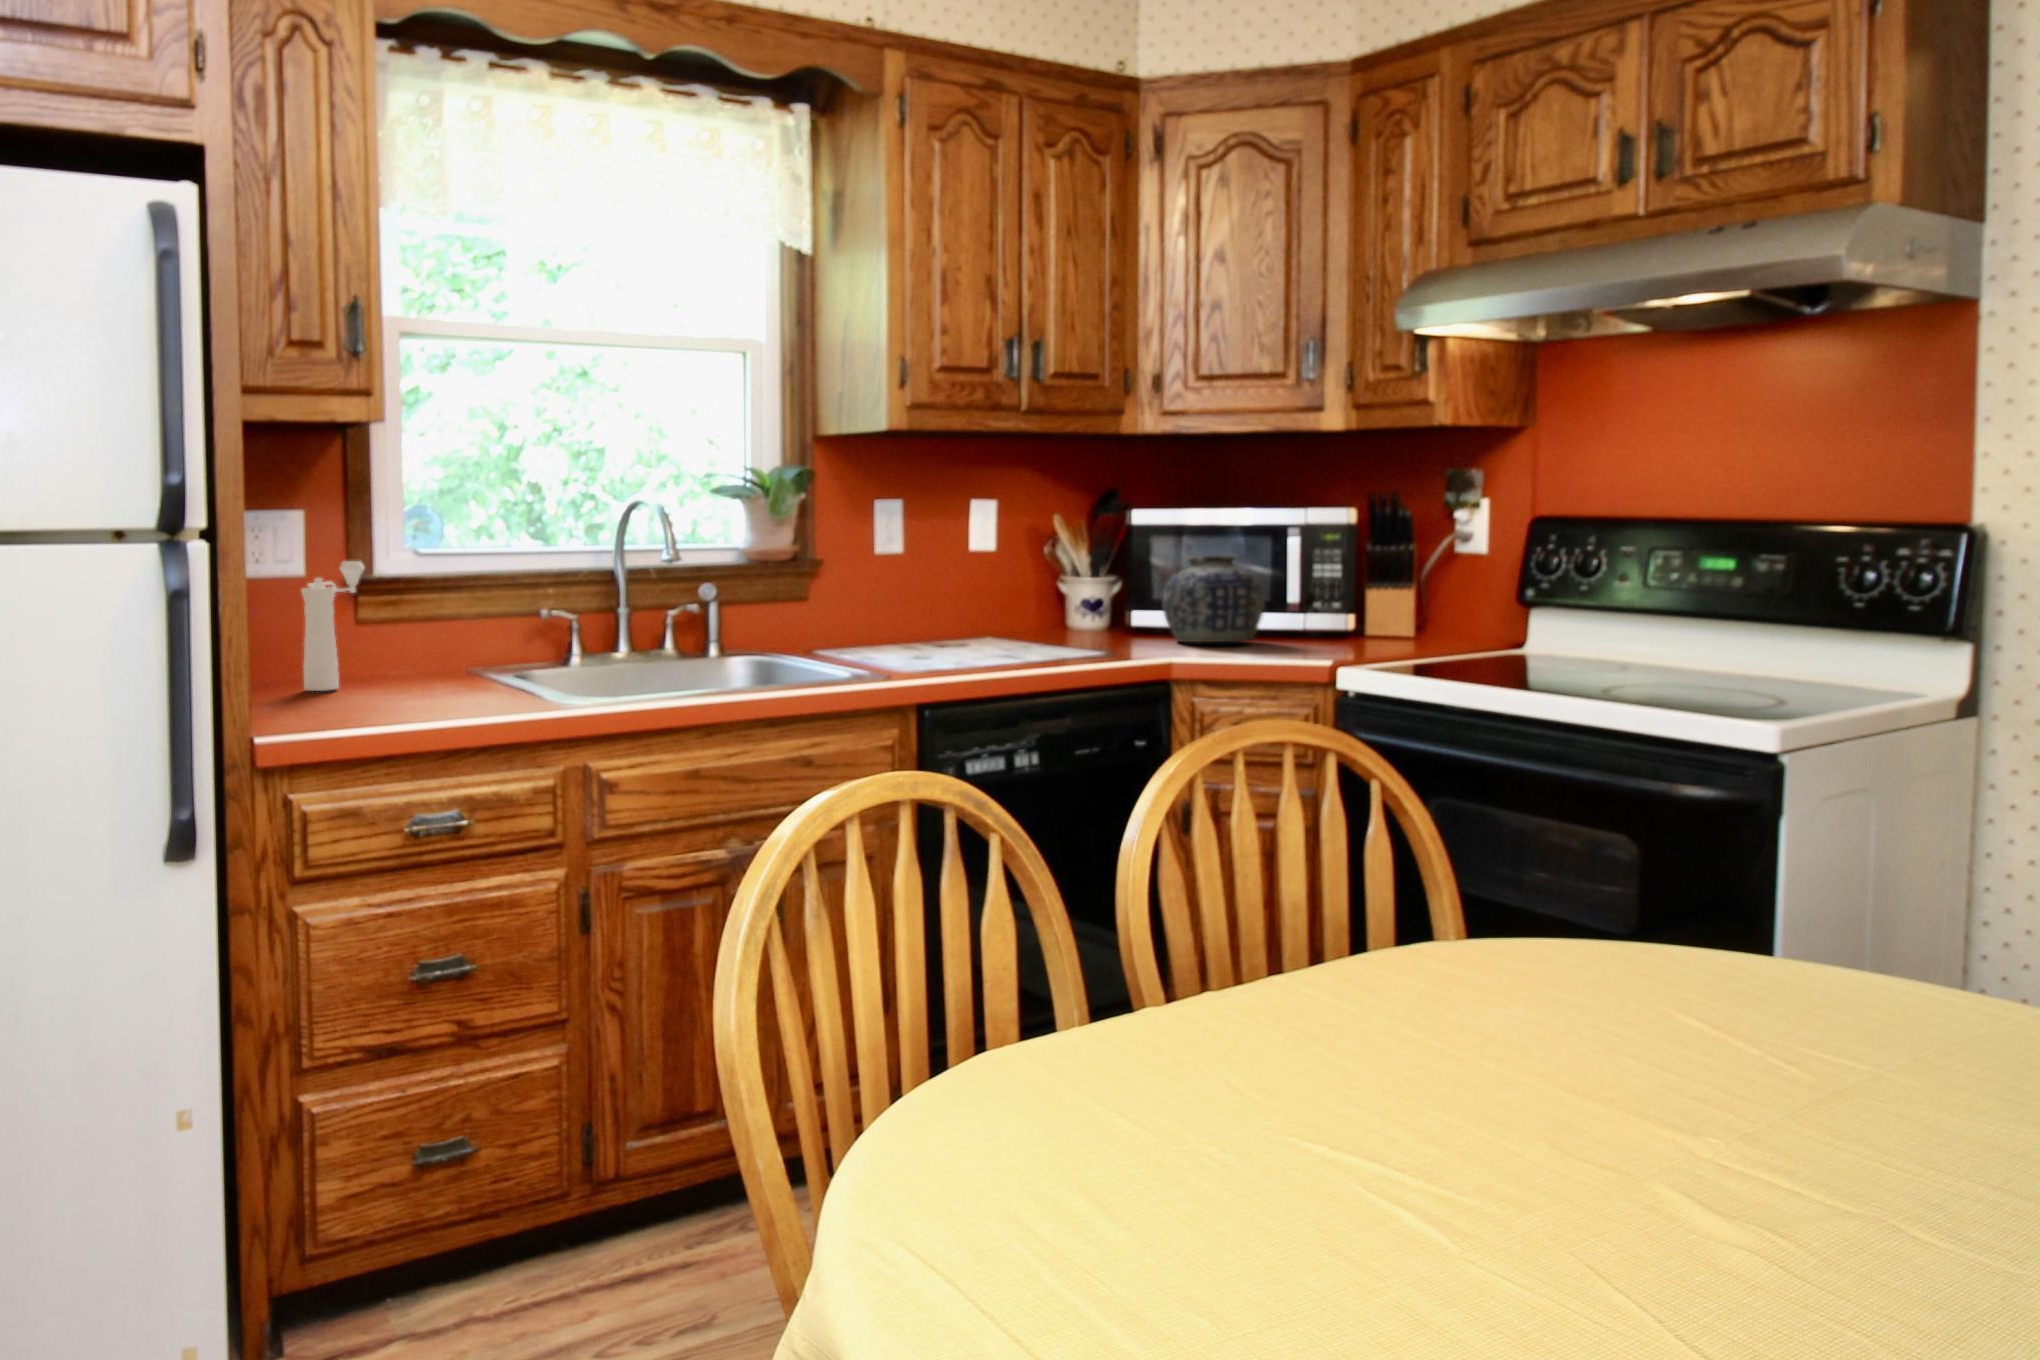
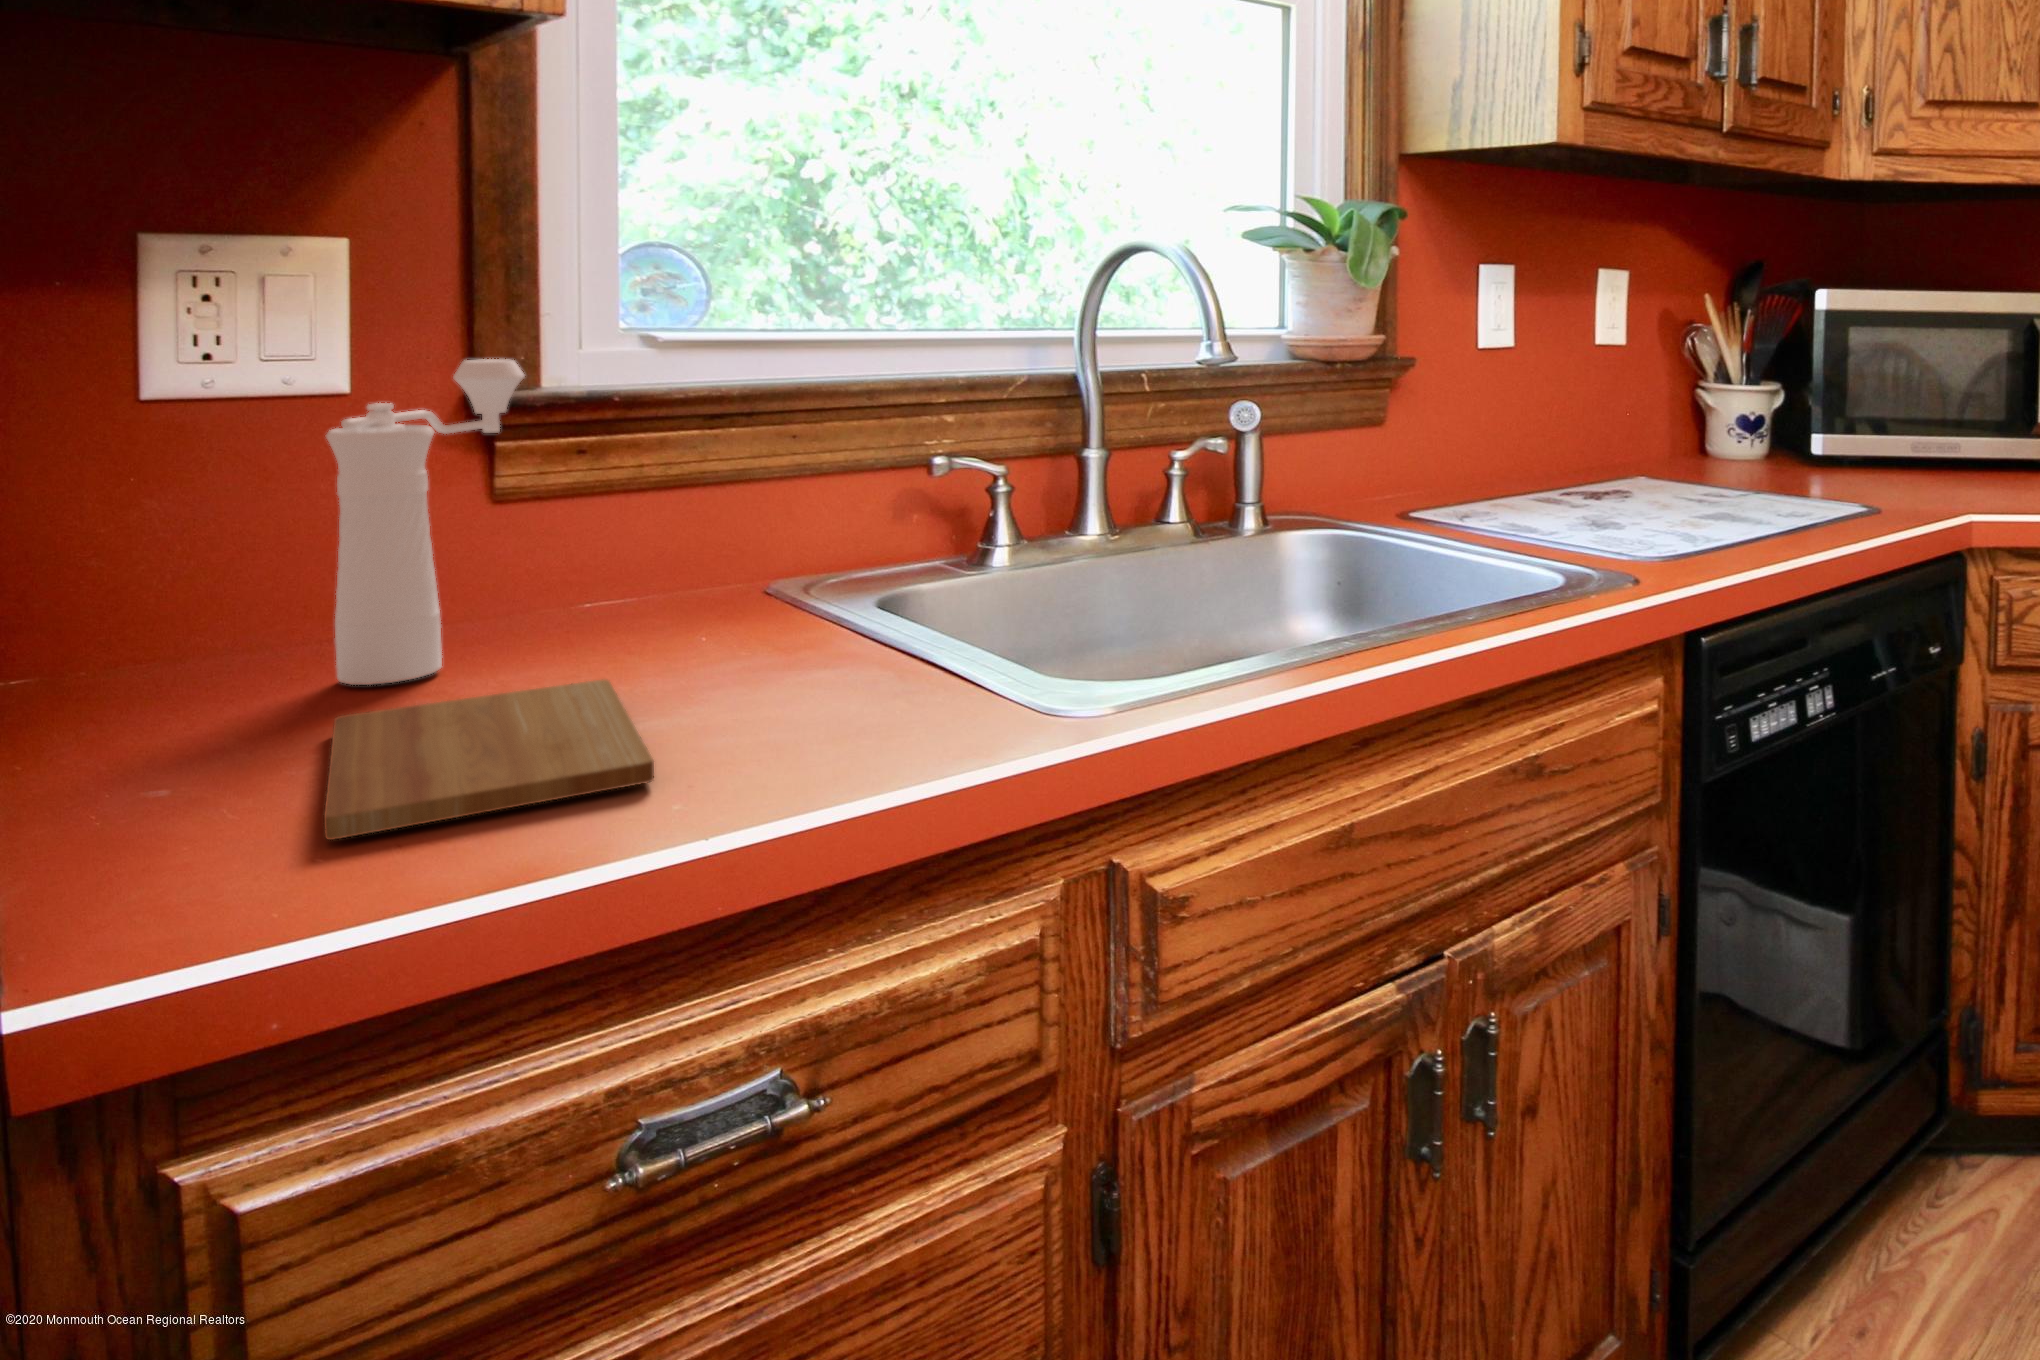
vase: present [1163,555,1264,642] -> none [1861,355,2002,478]
cutting board: none [311,690,419,718] -> present [324,679,654,840]

